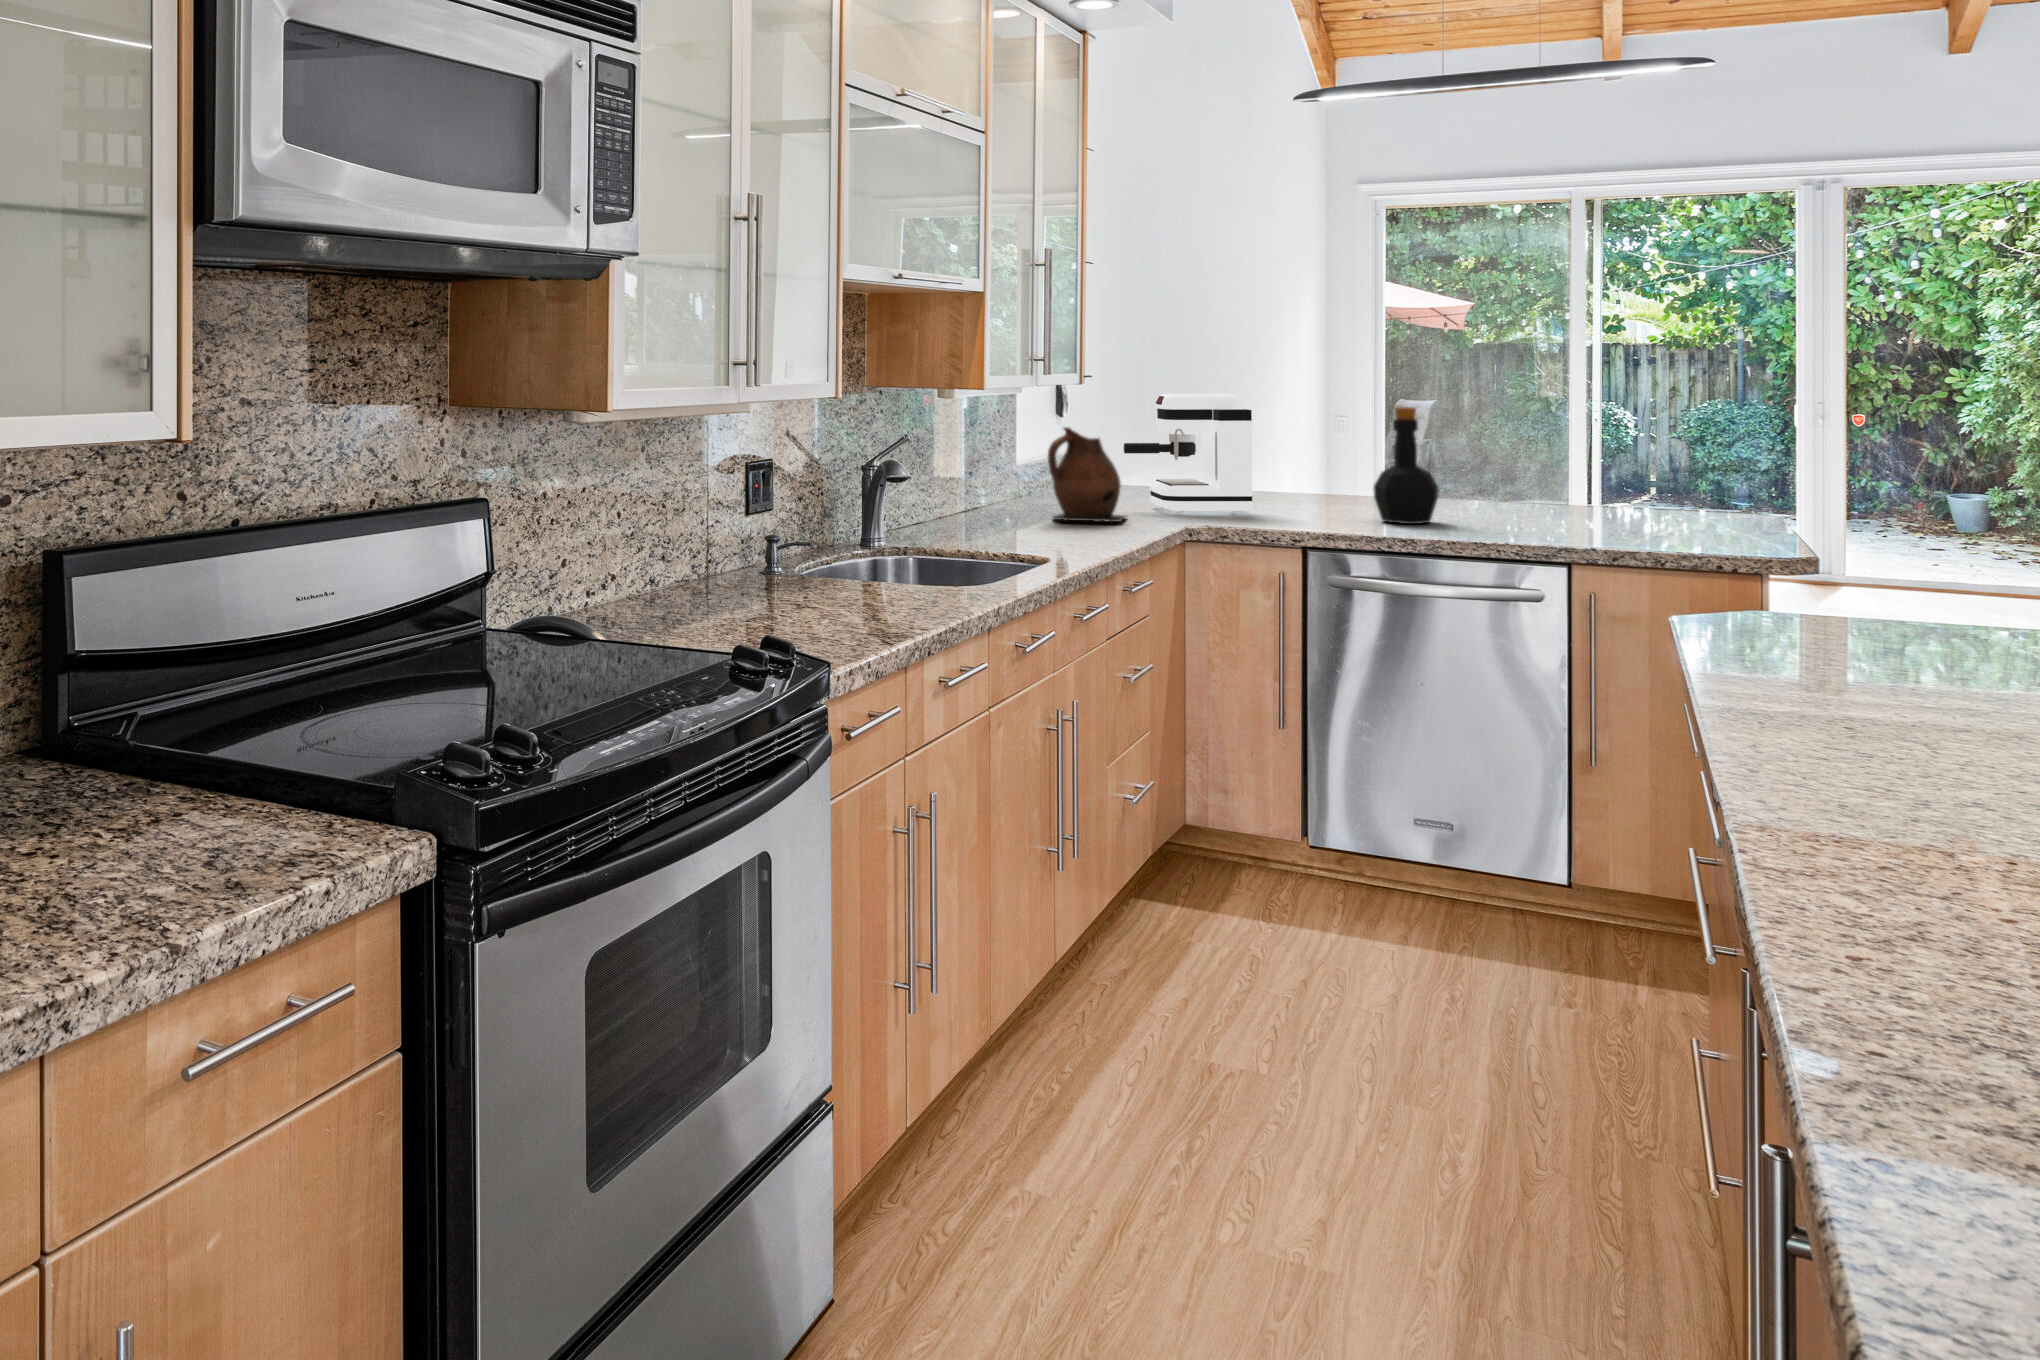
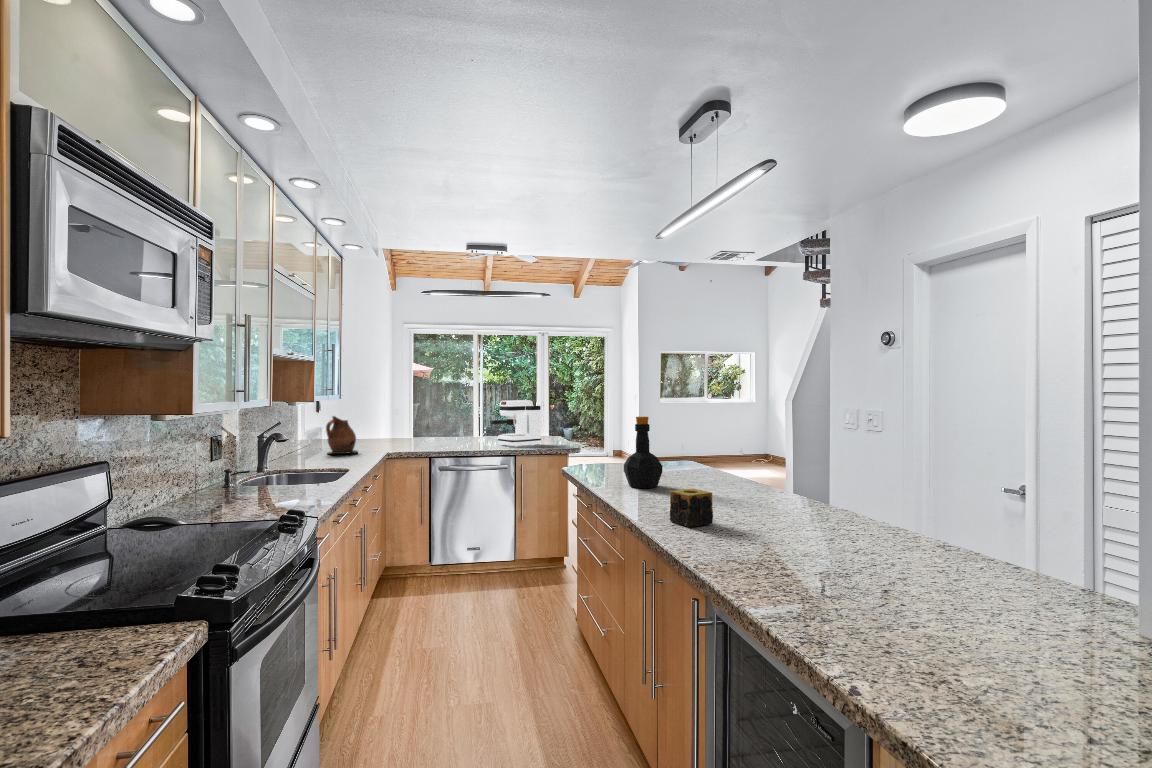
coffee maker: present [1124,394,1253,514] -> present [491,400,541,447]
bottle: present [1374,407,1438,524] -> present [624,417,662,488]
candle: none [1841,737,2029,888] -> present [670,489,713,527]

